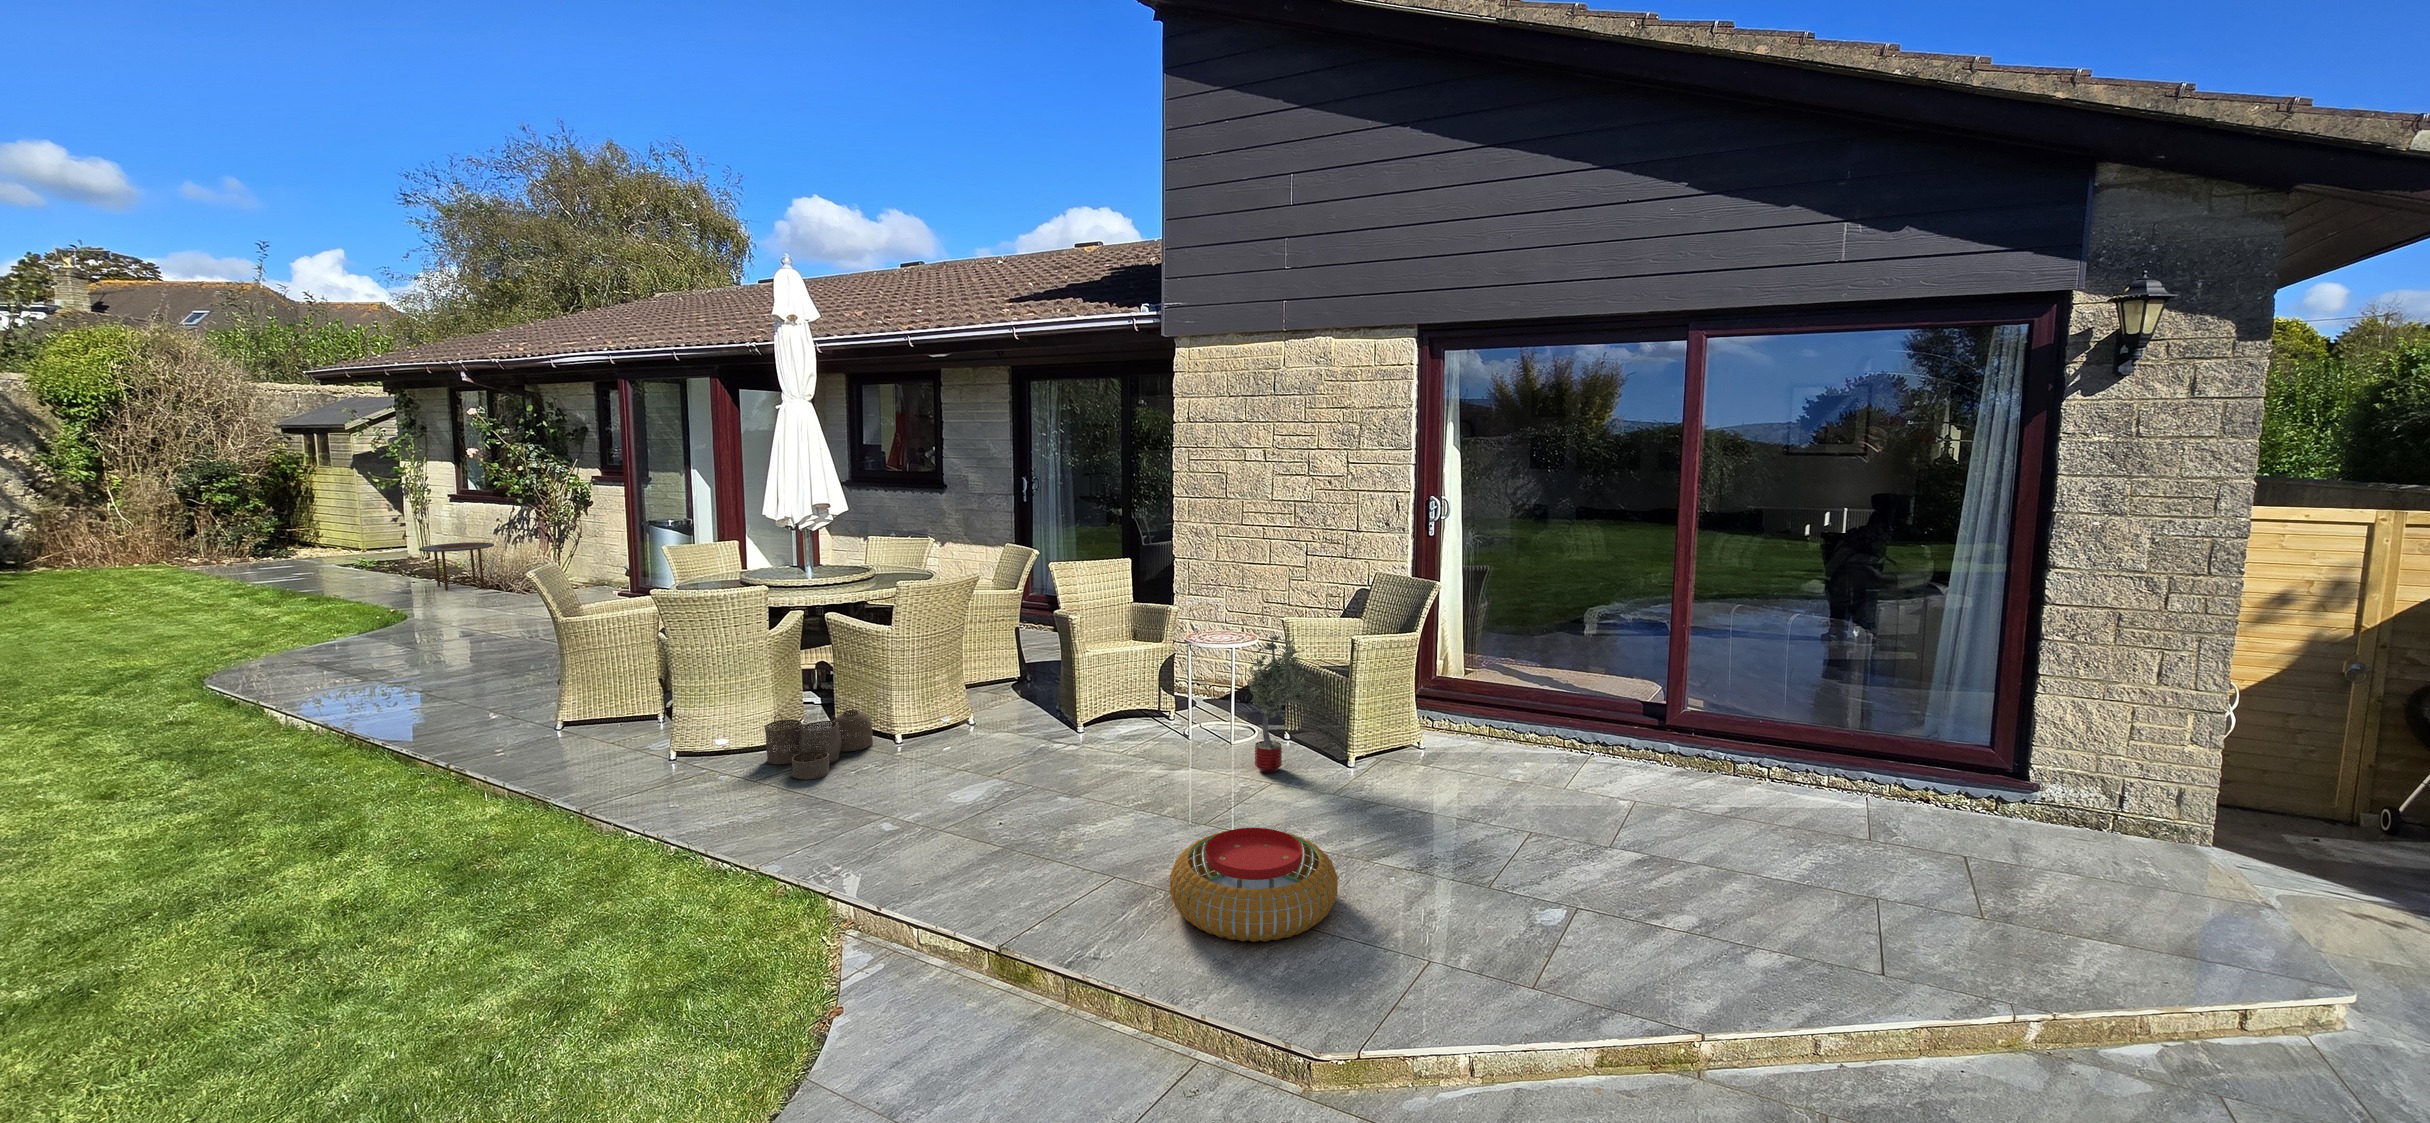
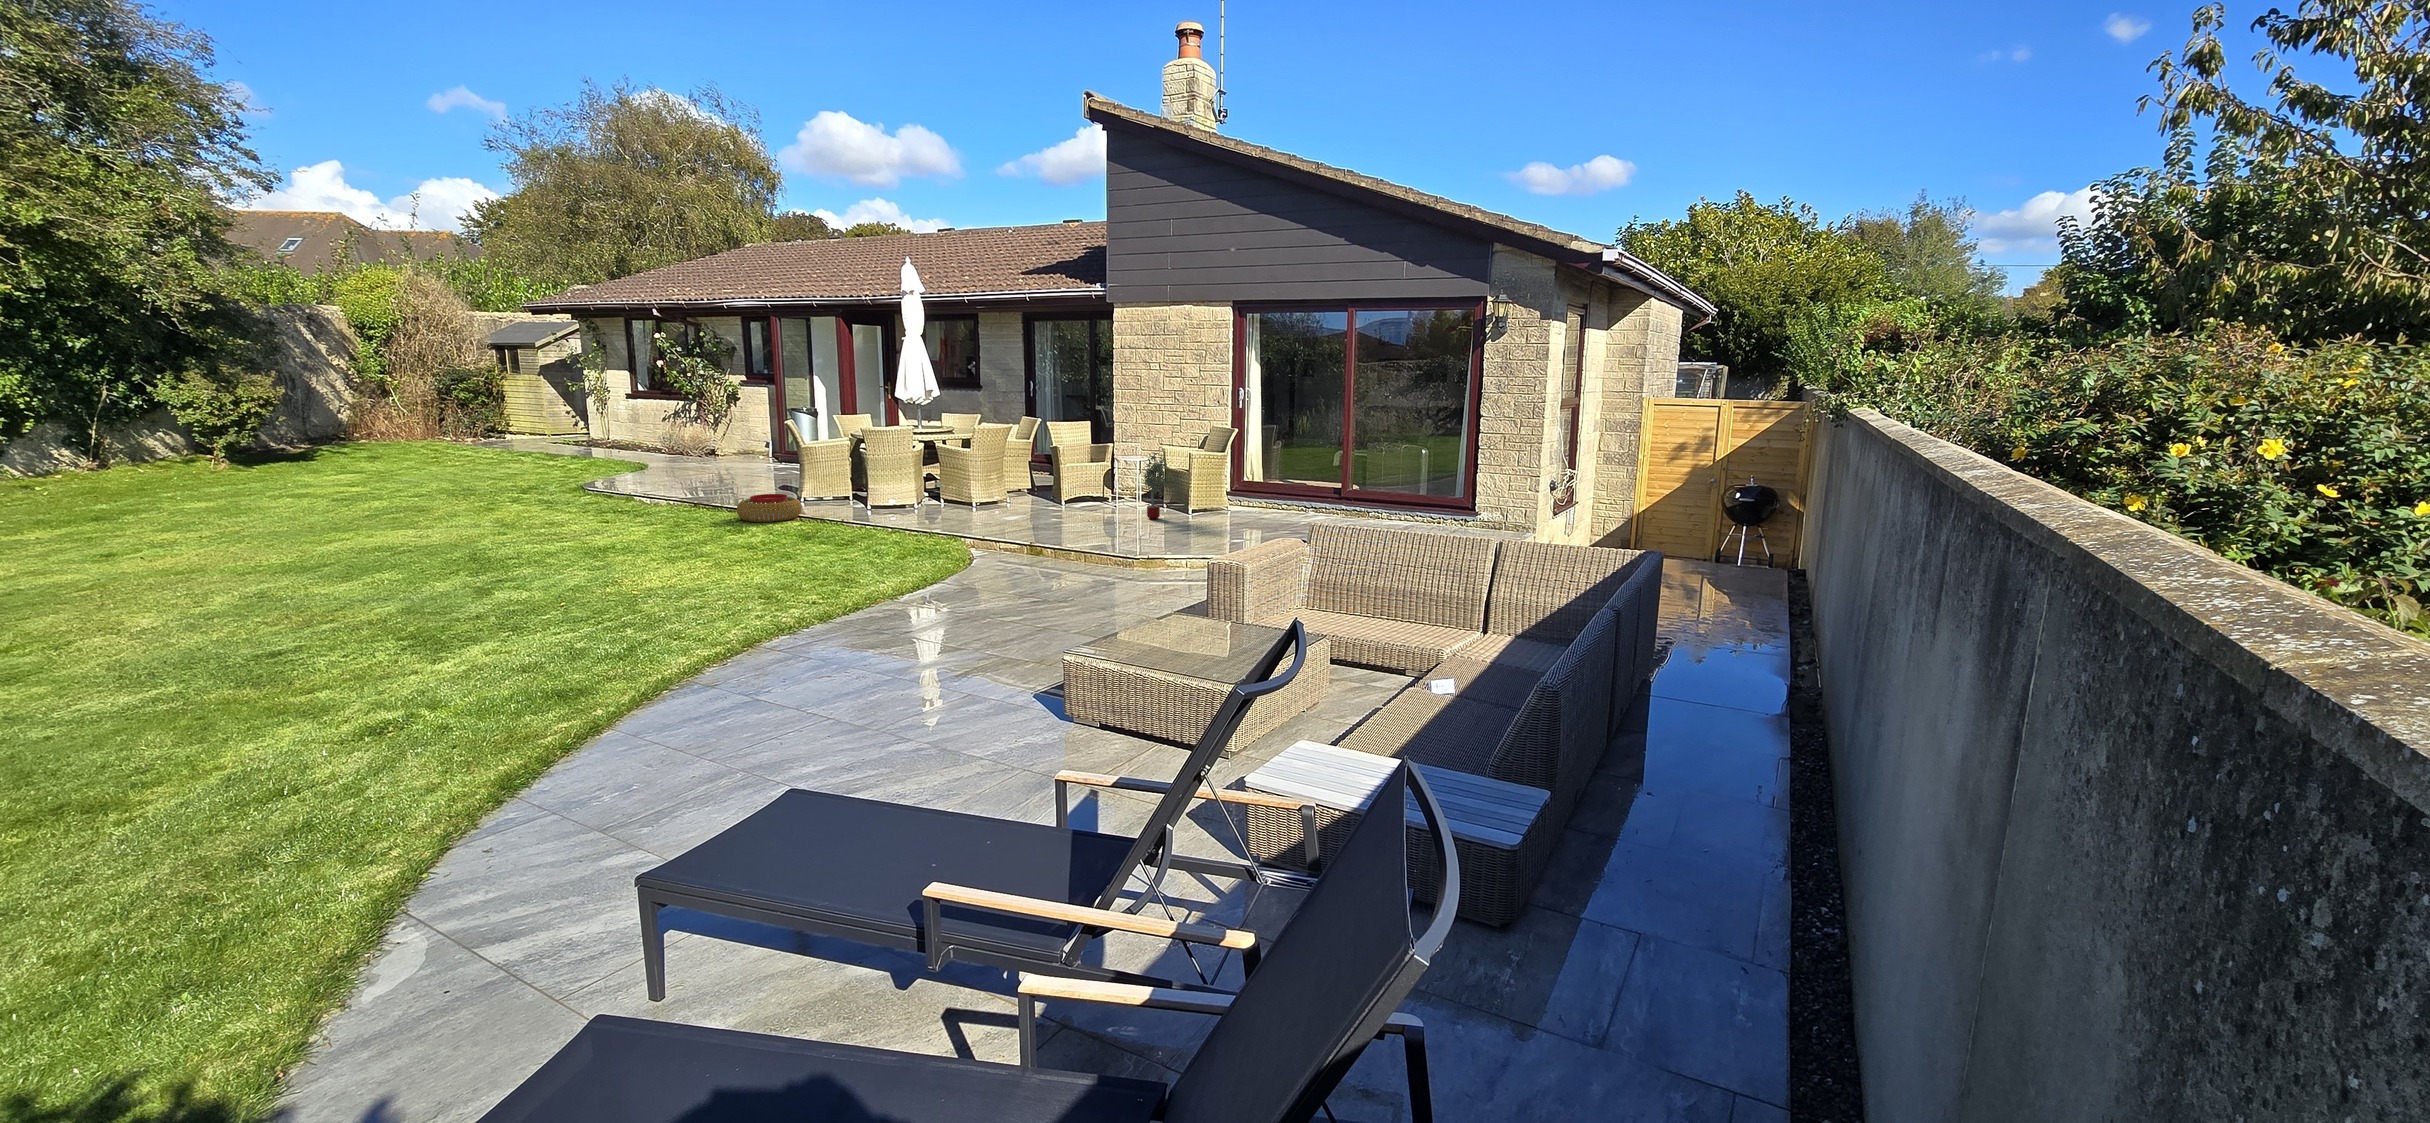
side table: present [419,542,494,590] -> none [630,425,676,455]
woven basket: present [764,706,873,780] -> none [910,491,960,518]
pouf: present [1170,828,1338,942] -> present [737,494,802,522]

